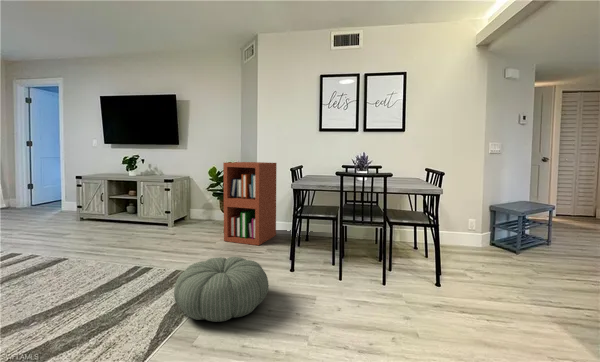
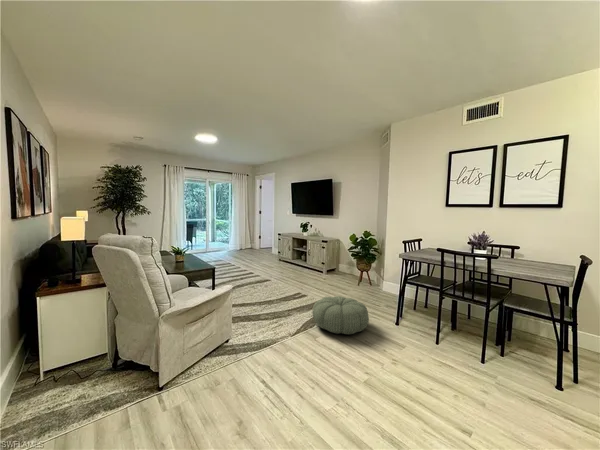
bookshelf: present [223,162,277,245] -> none [355,233,400,297]

